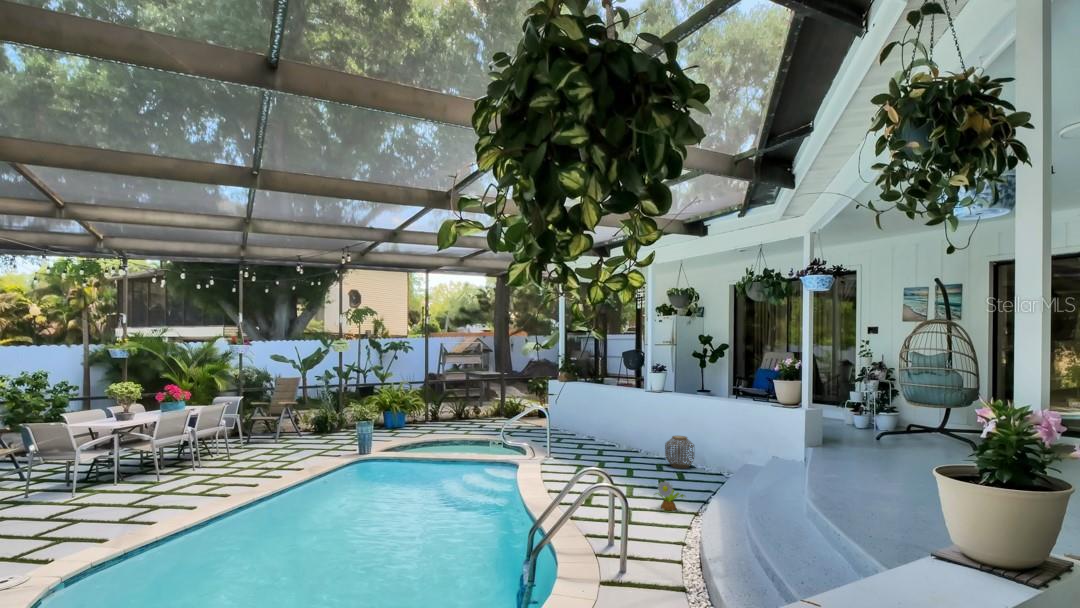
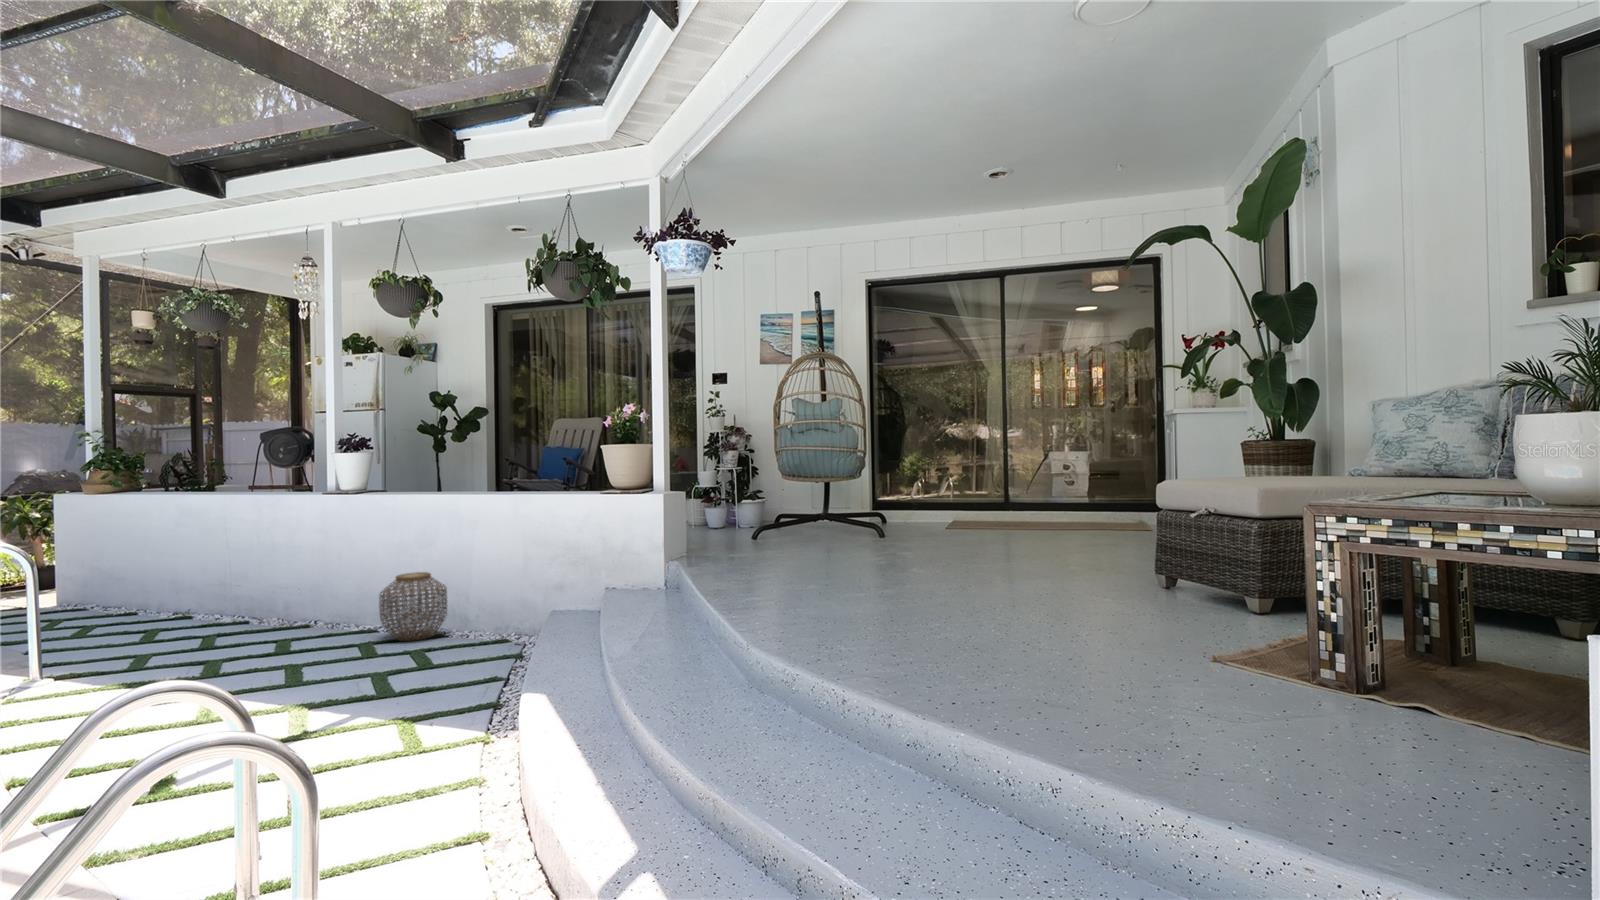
decorative plant: present [656,481,685,511] -> none [368,683,462,759]

